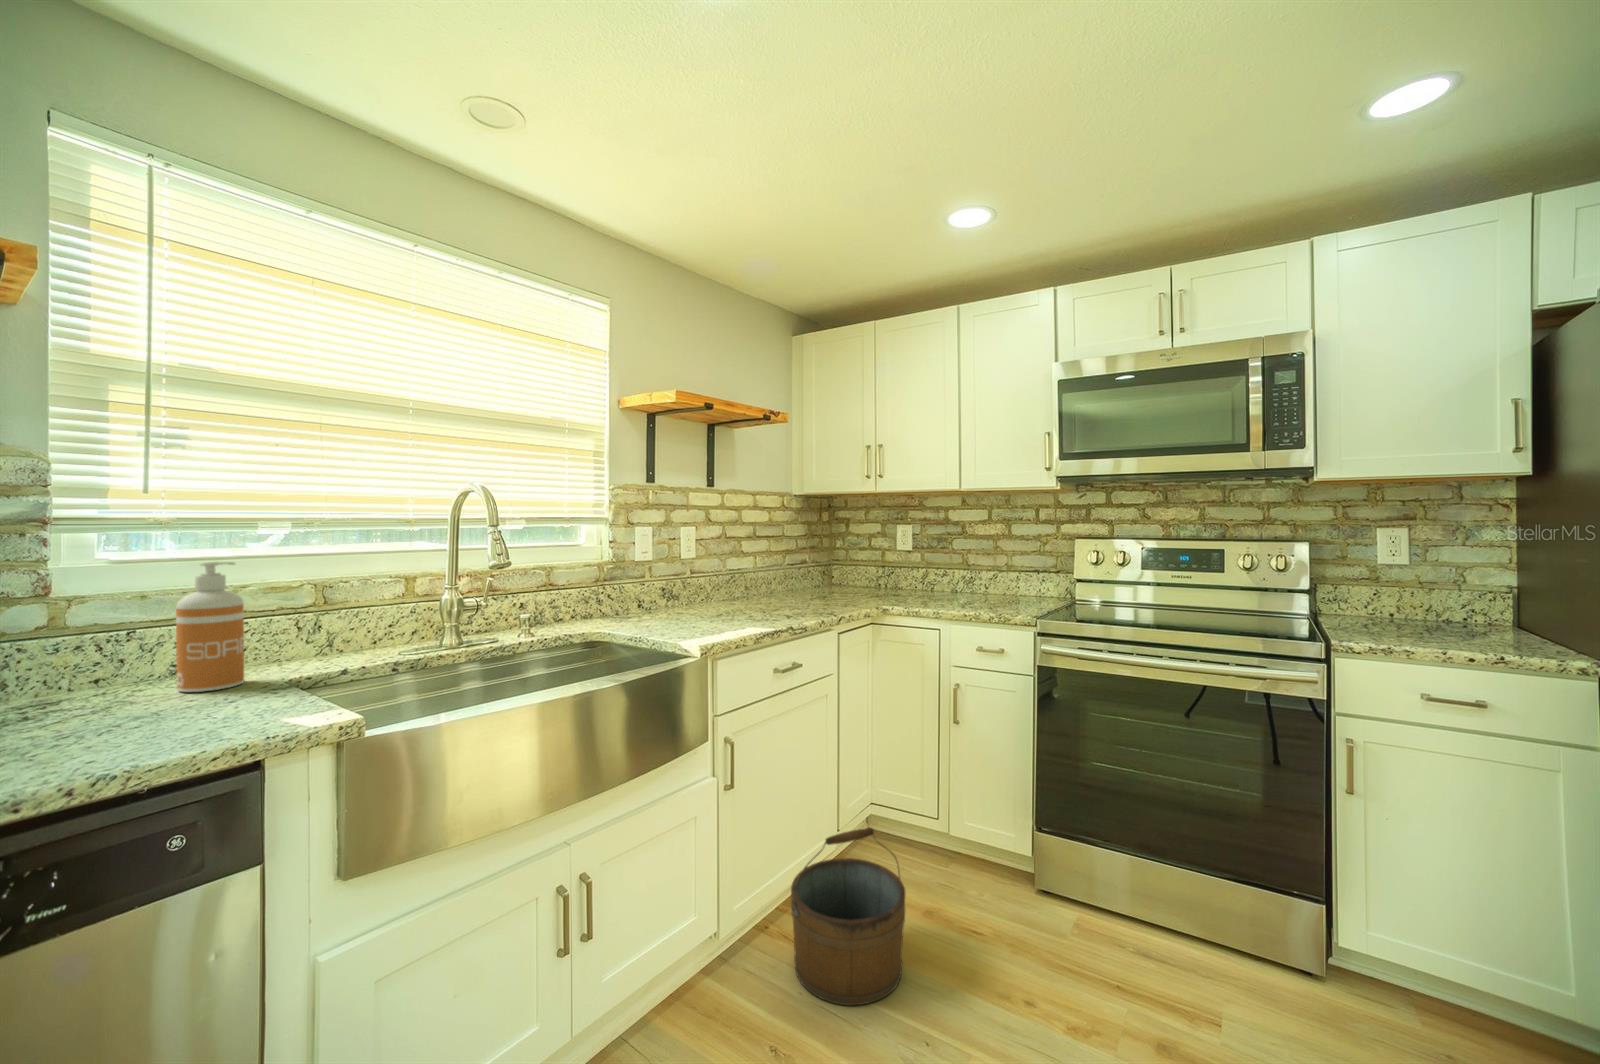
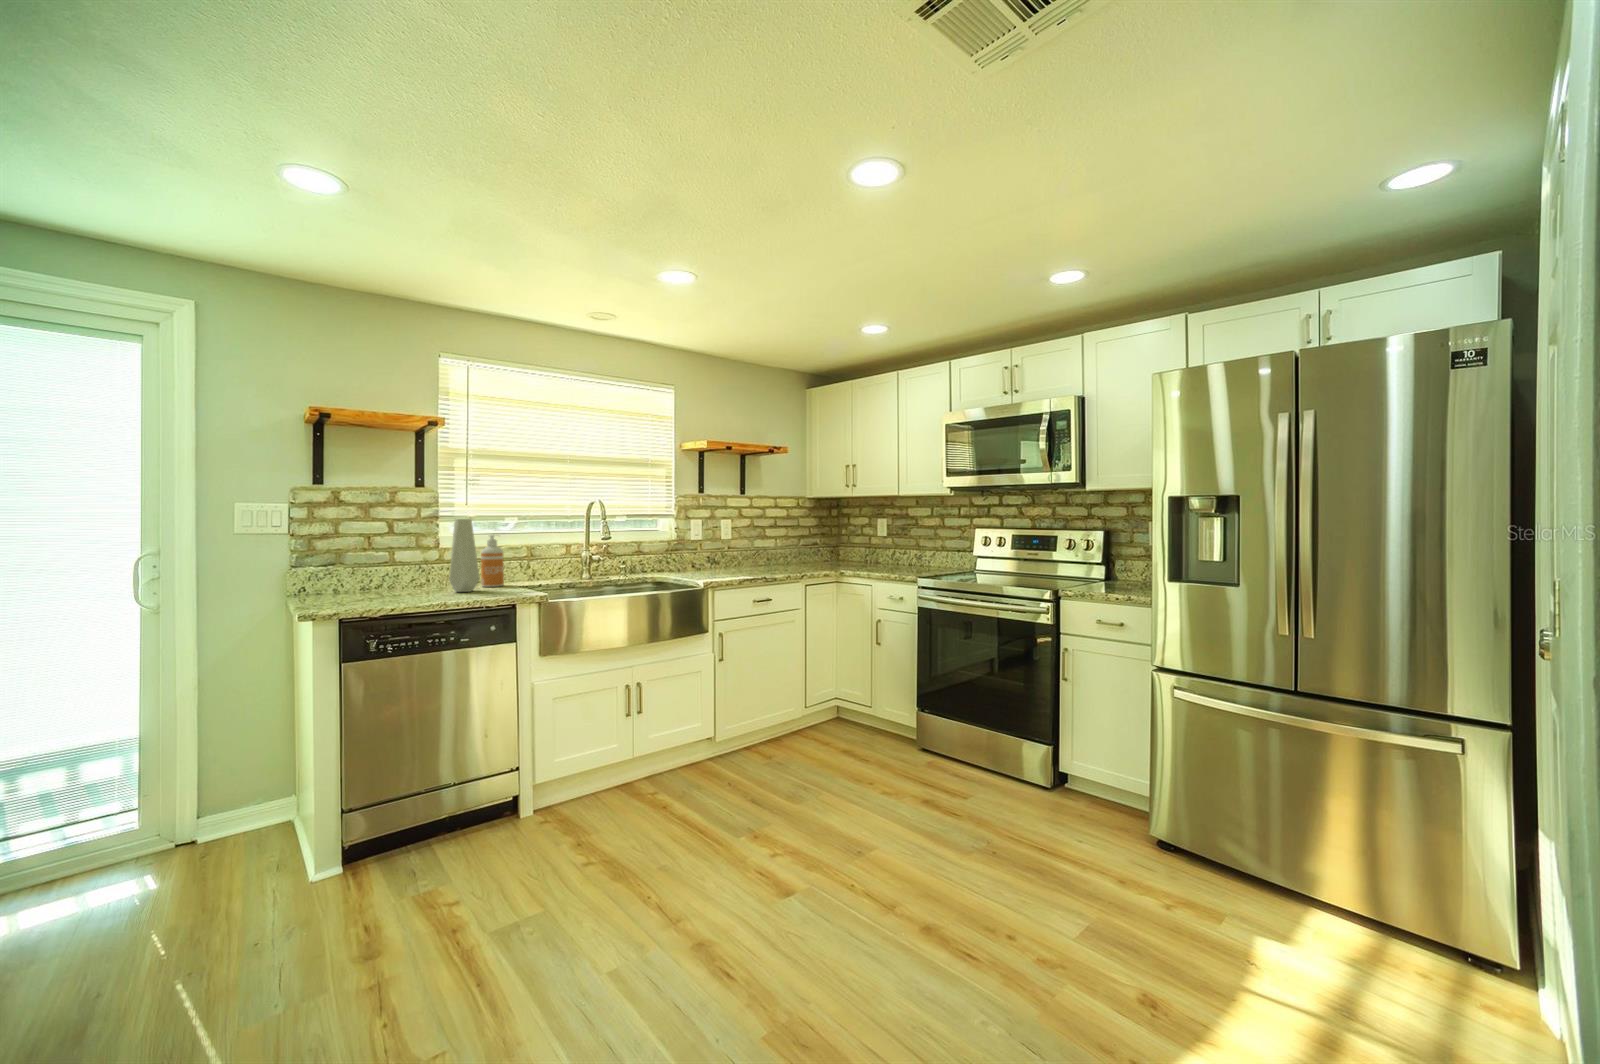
vase: none [50,523,158,726] -> present [449,519,480,592]
bucket: present [791,828,906,1006] -> none [750,686,815,771]

